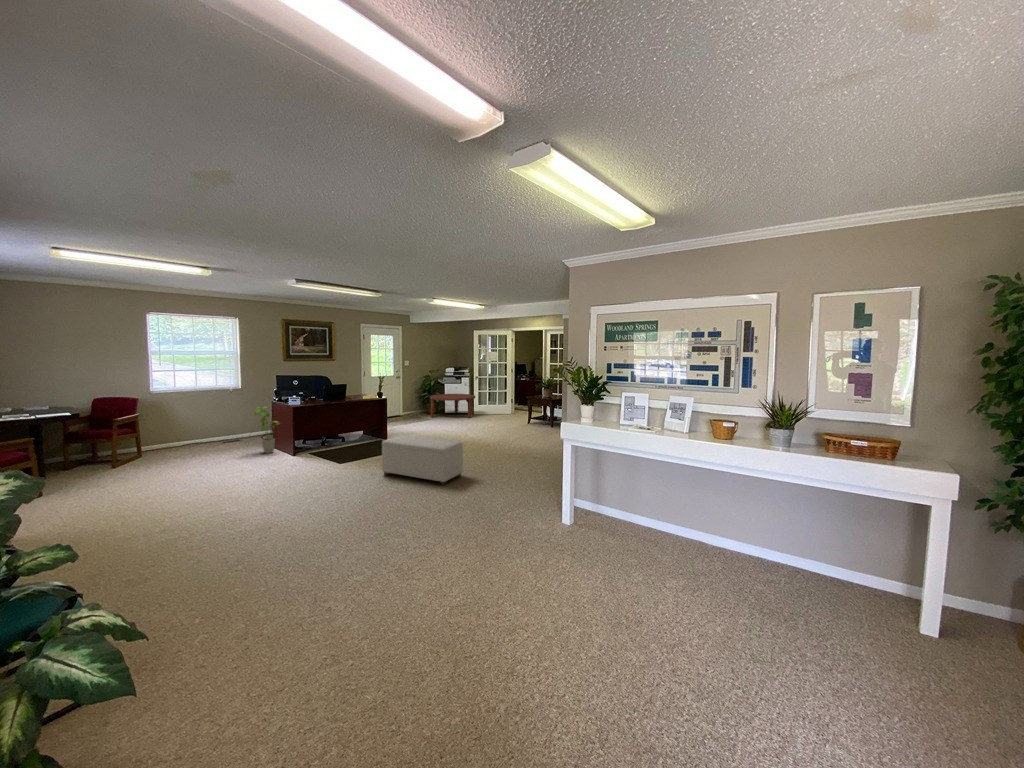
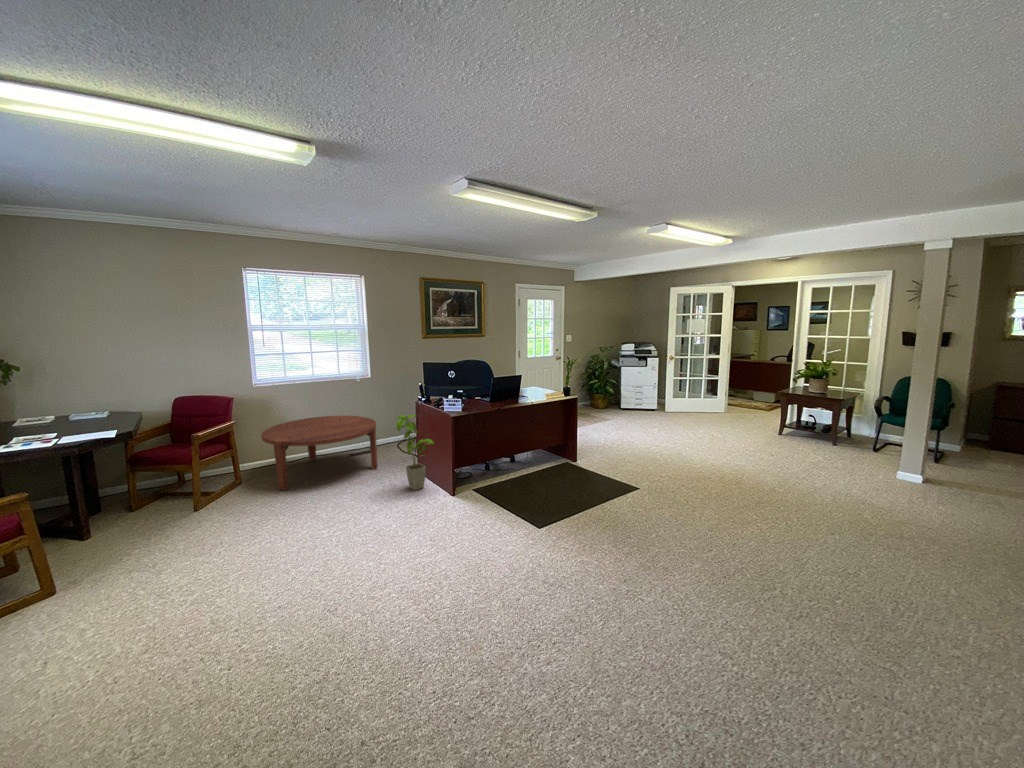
coffee table: present [430,394,475,418] -> present [261,416,378,490]
ottoman: present [382,435,463,485] -> none [669,494,897,664]

